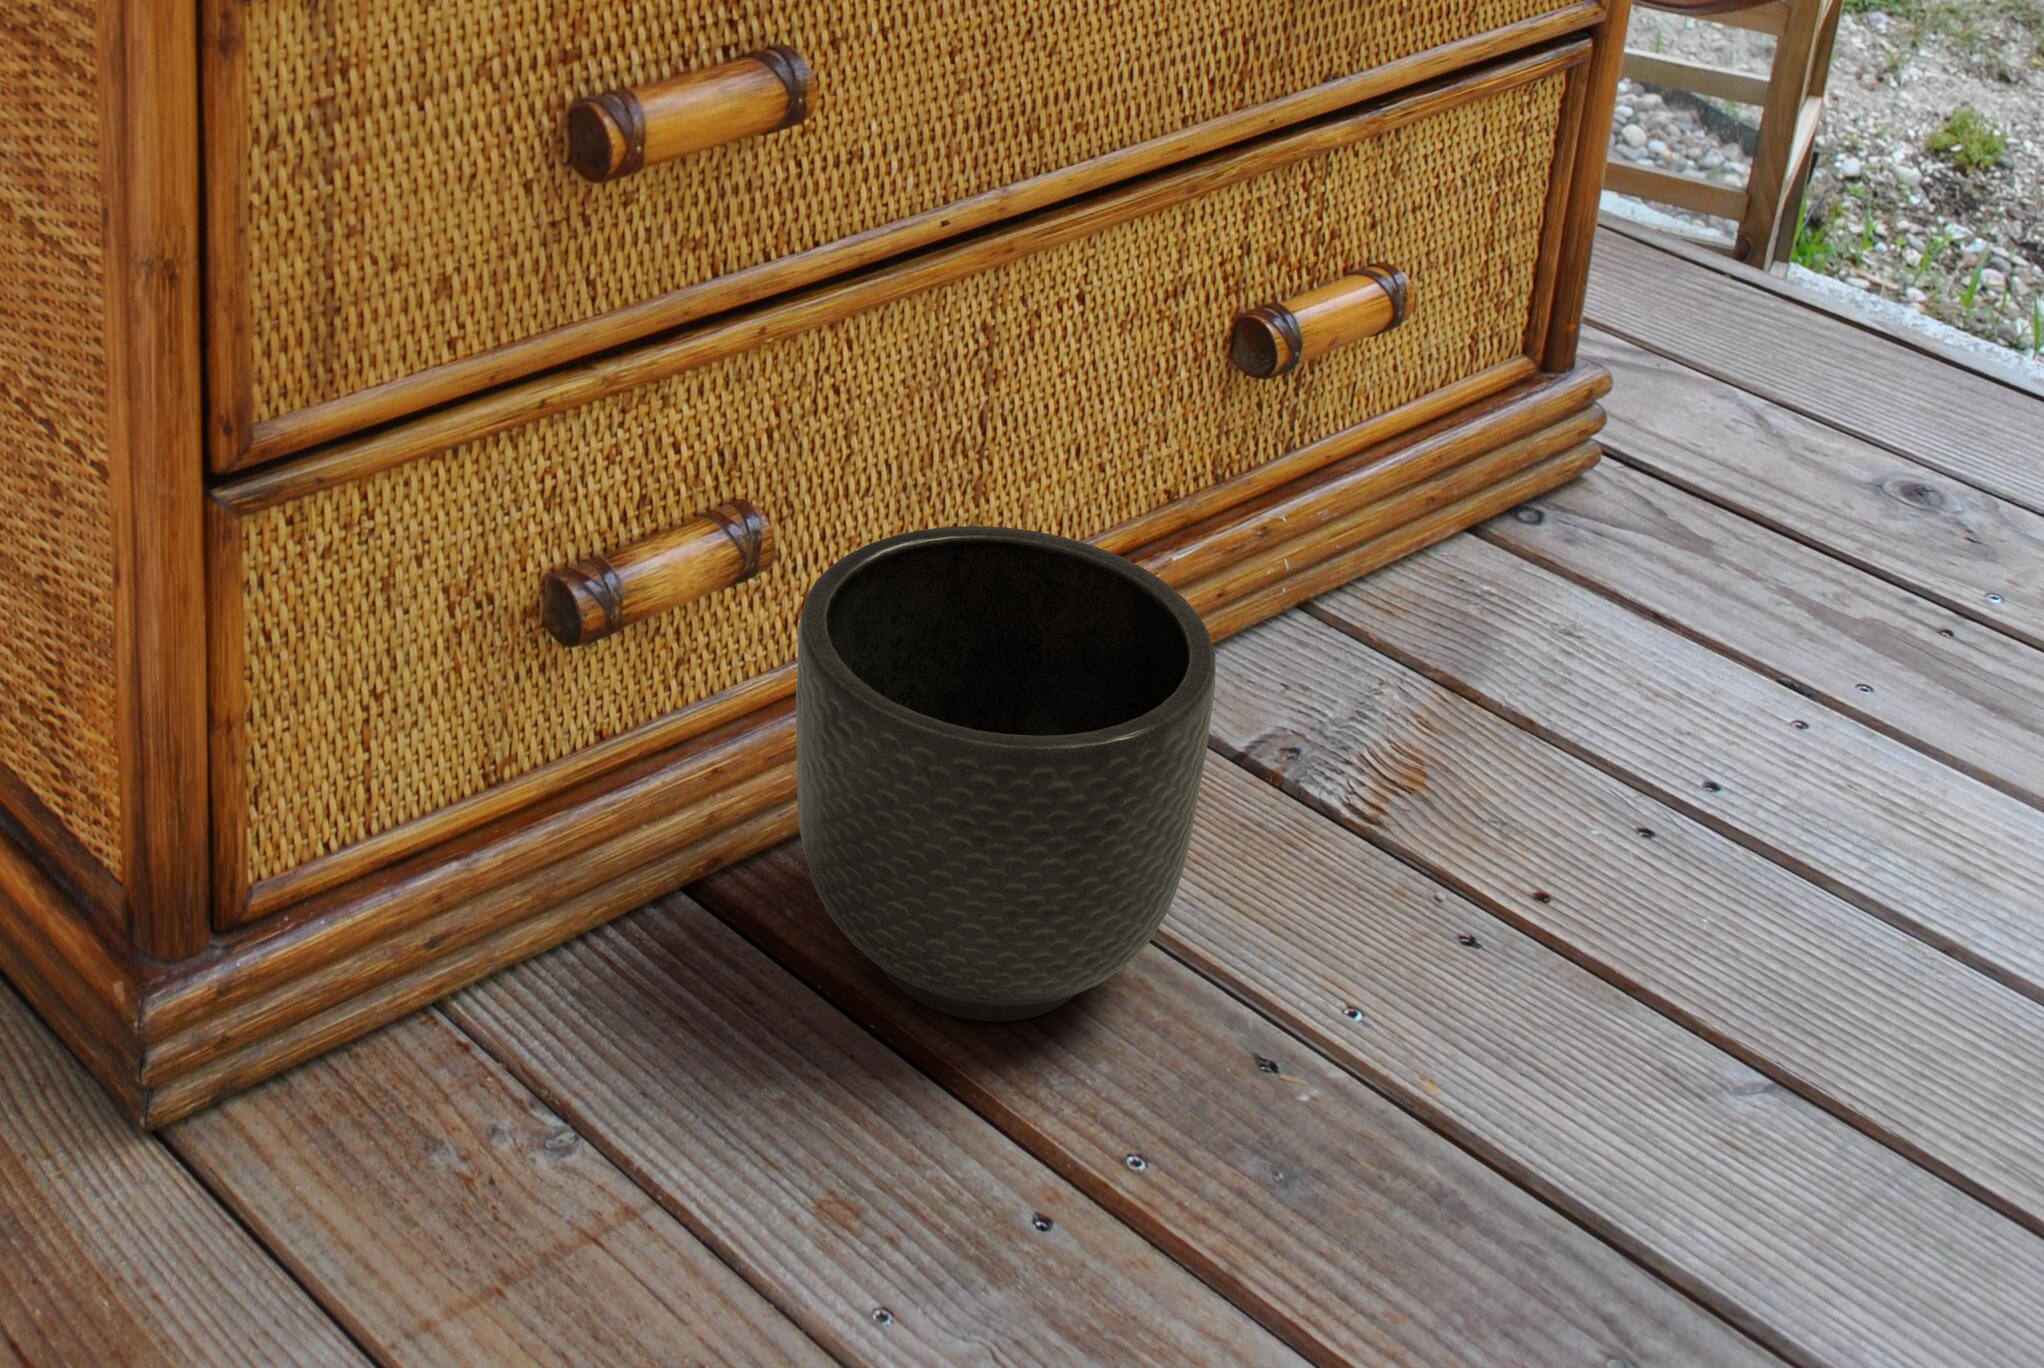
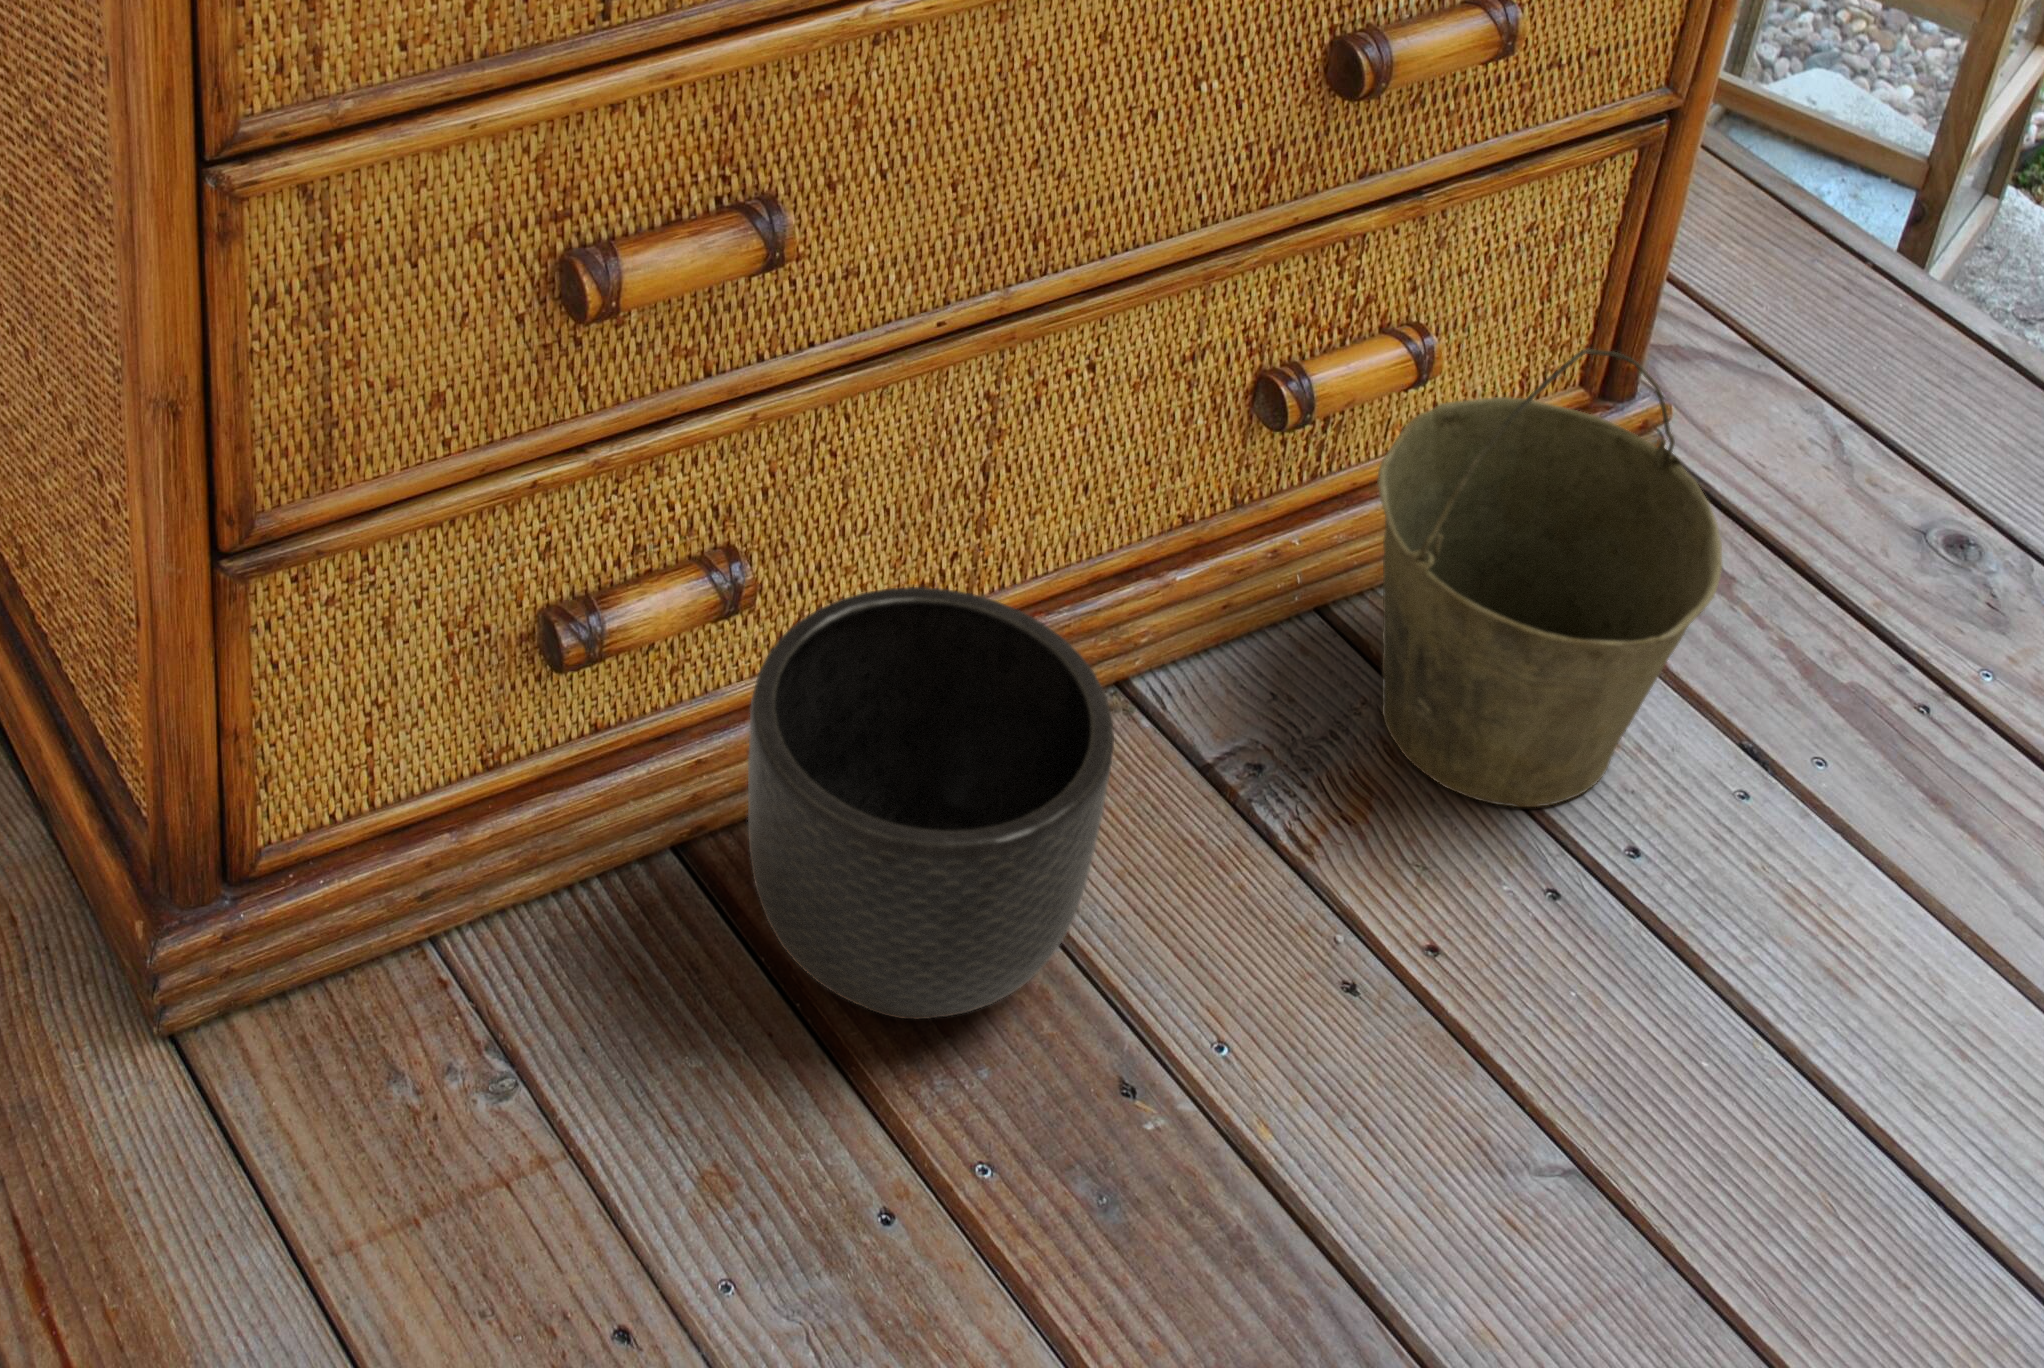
bucket: none [1379,218,1771,761] -> present [1378,348,1722,807]

